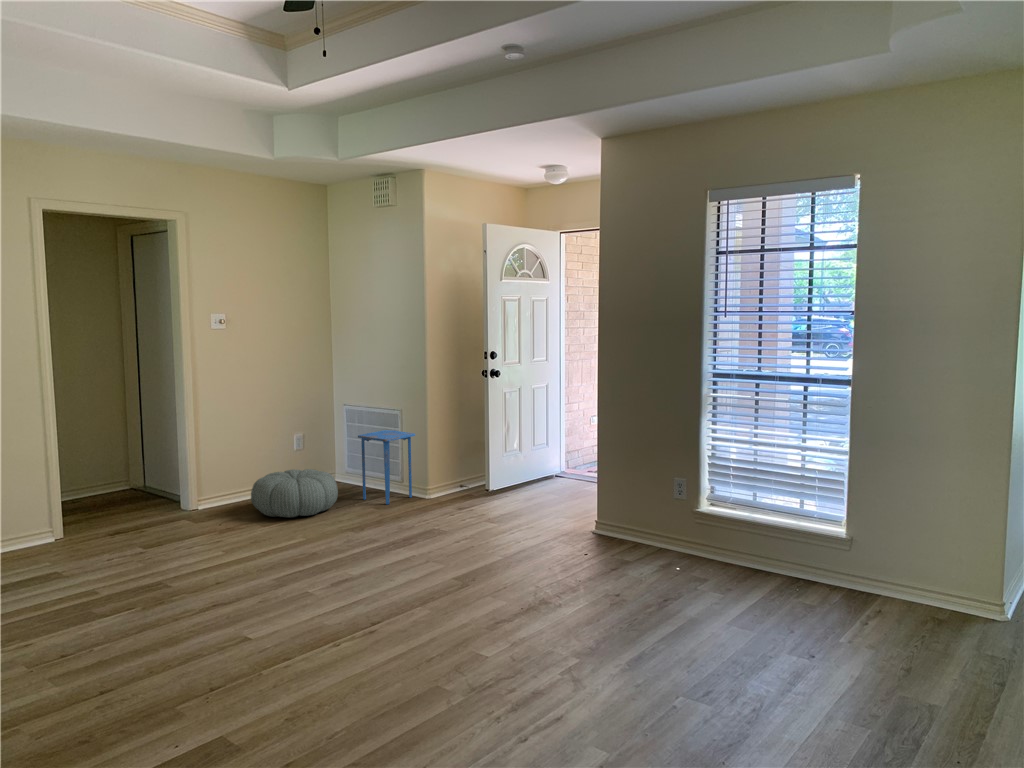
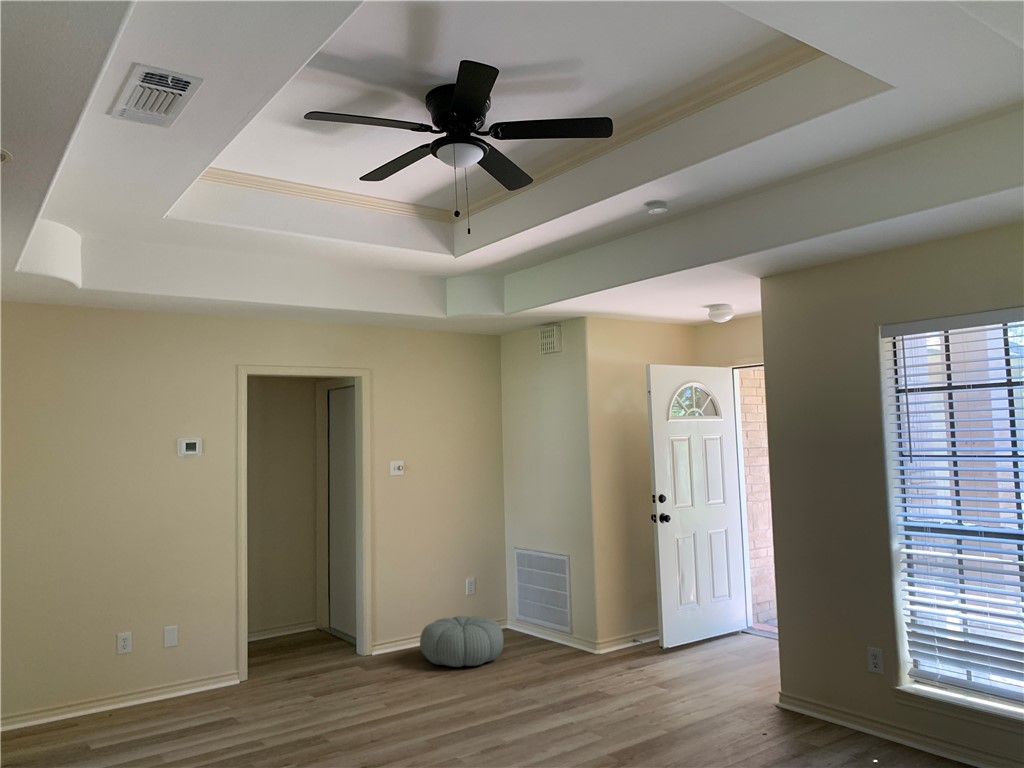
side table: present [358,430,415,504] -> none [524,577,583,658]

